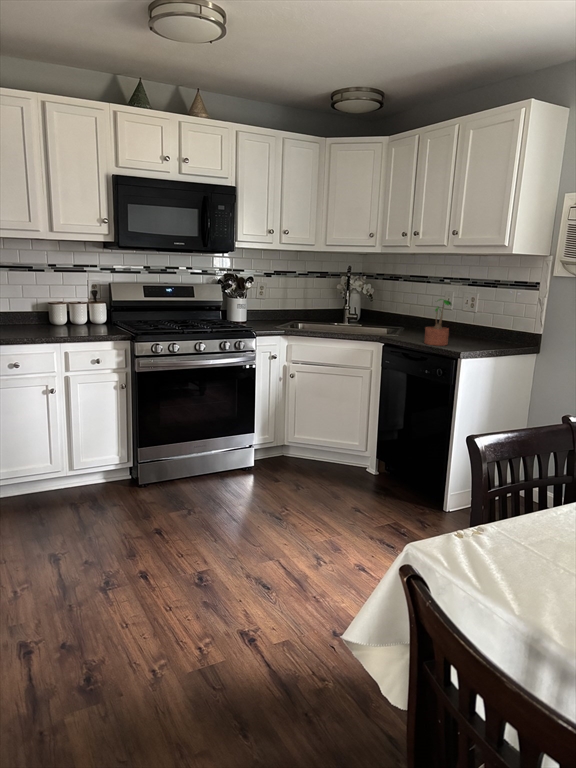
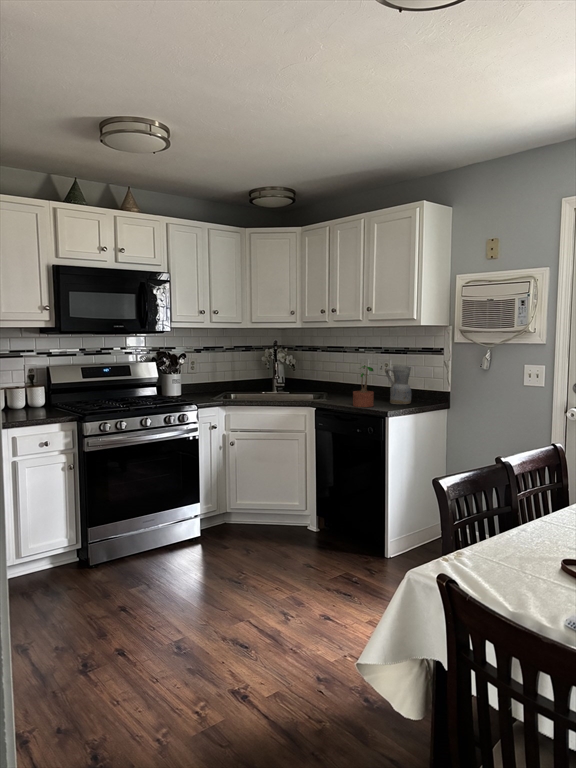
ceramic pitcher: none [467,300,497,345] -> present [385,365,412,404]

